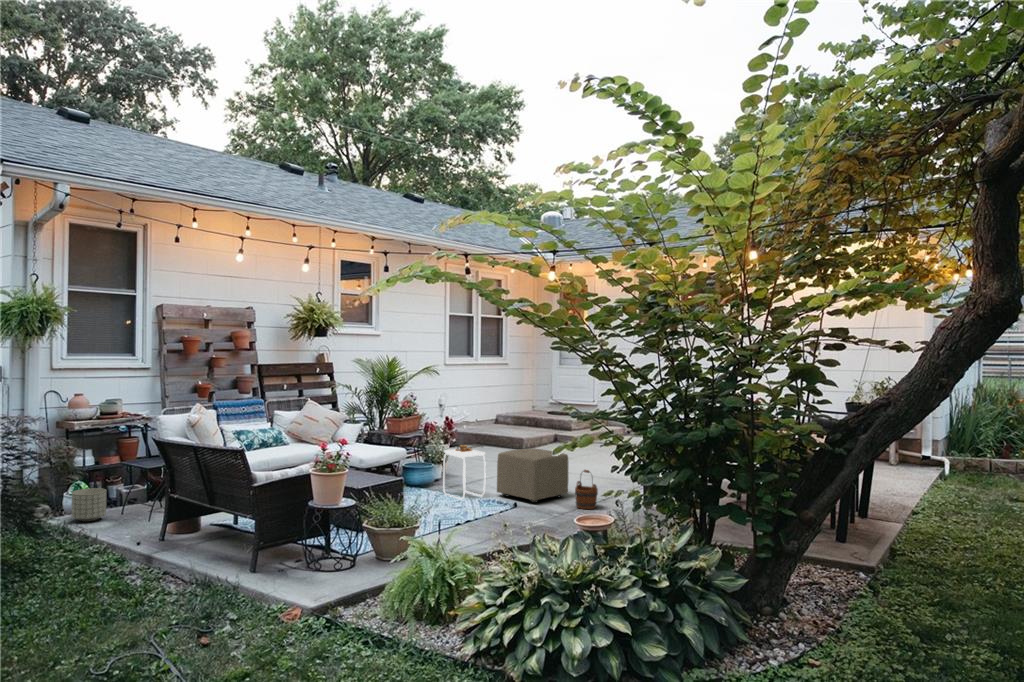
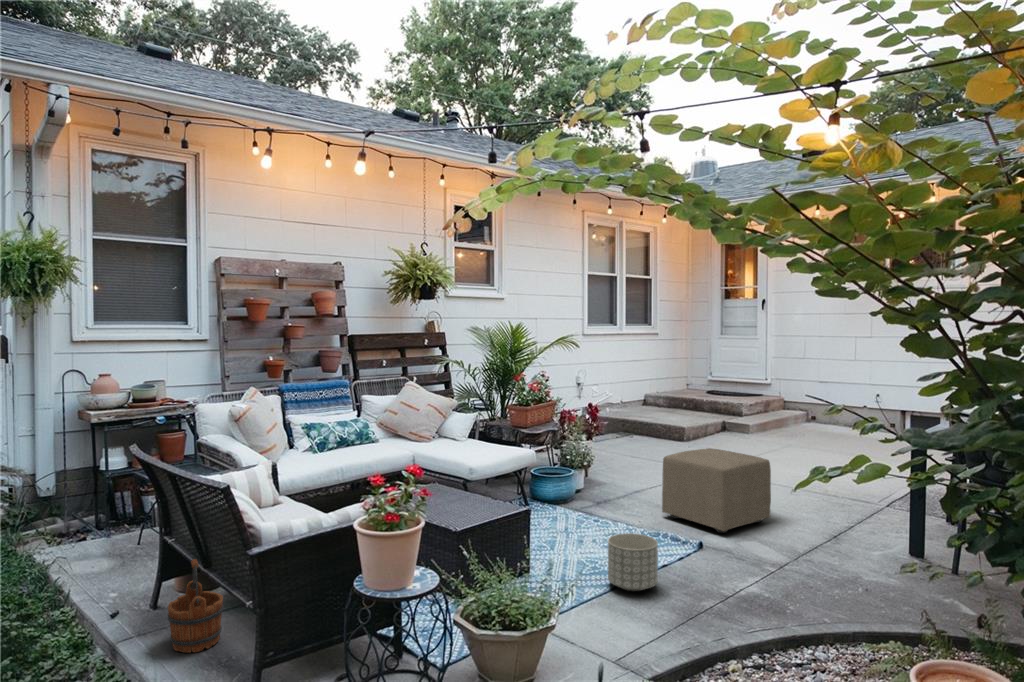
side table: present [443,445,486,499] -> none [585,443,646,523]
wooden bucket: present [575,470,598,509] -> present [168,559,223,652]
planter: present [72,488,106,522] -> present [608,533,658,591]

